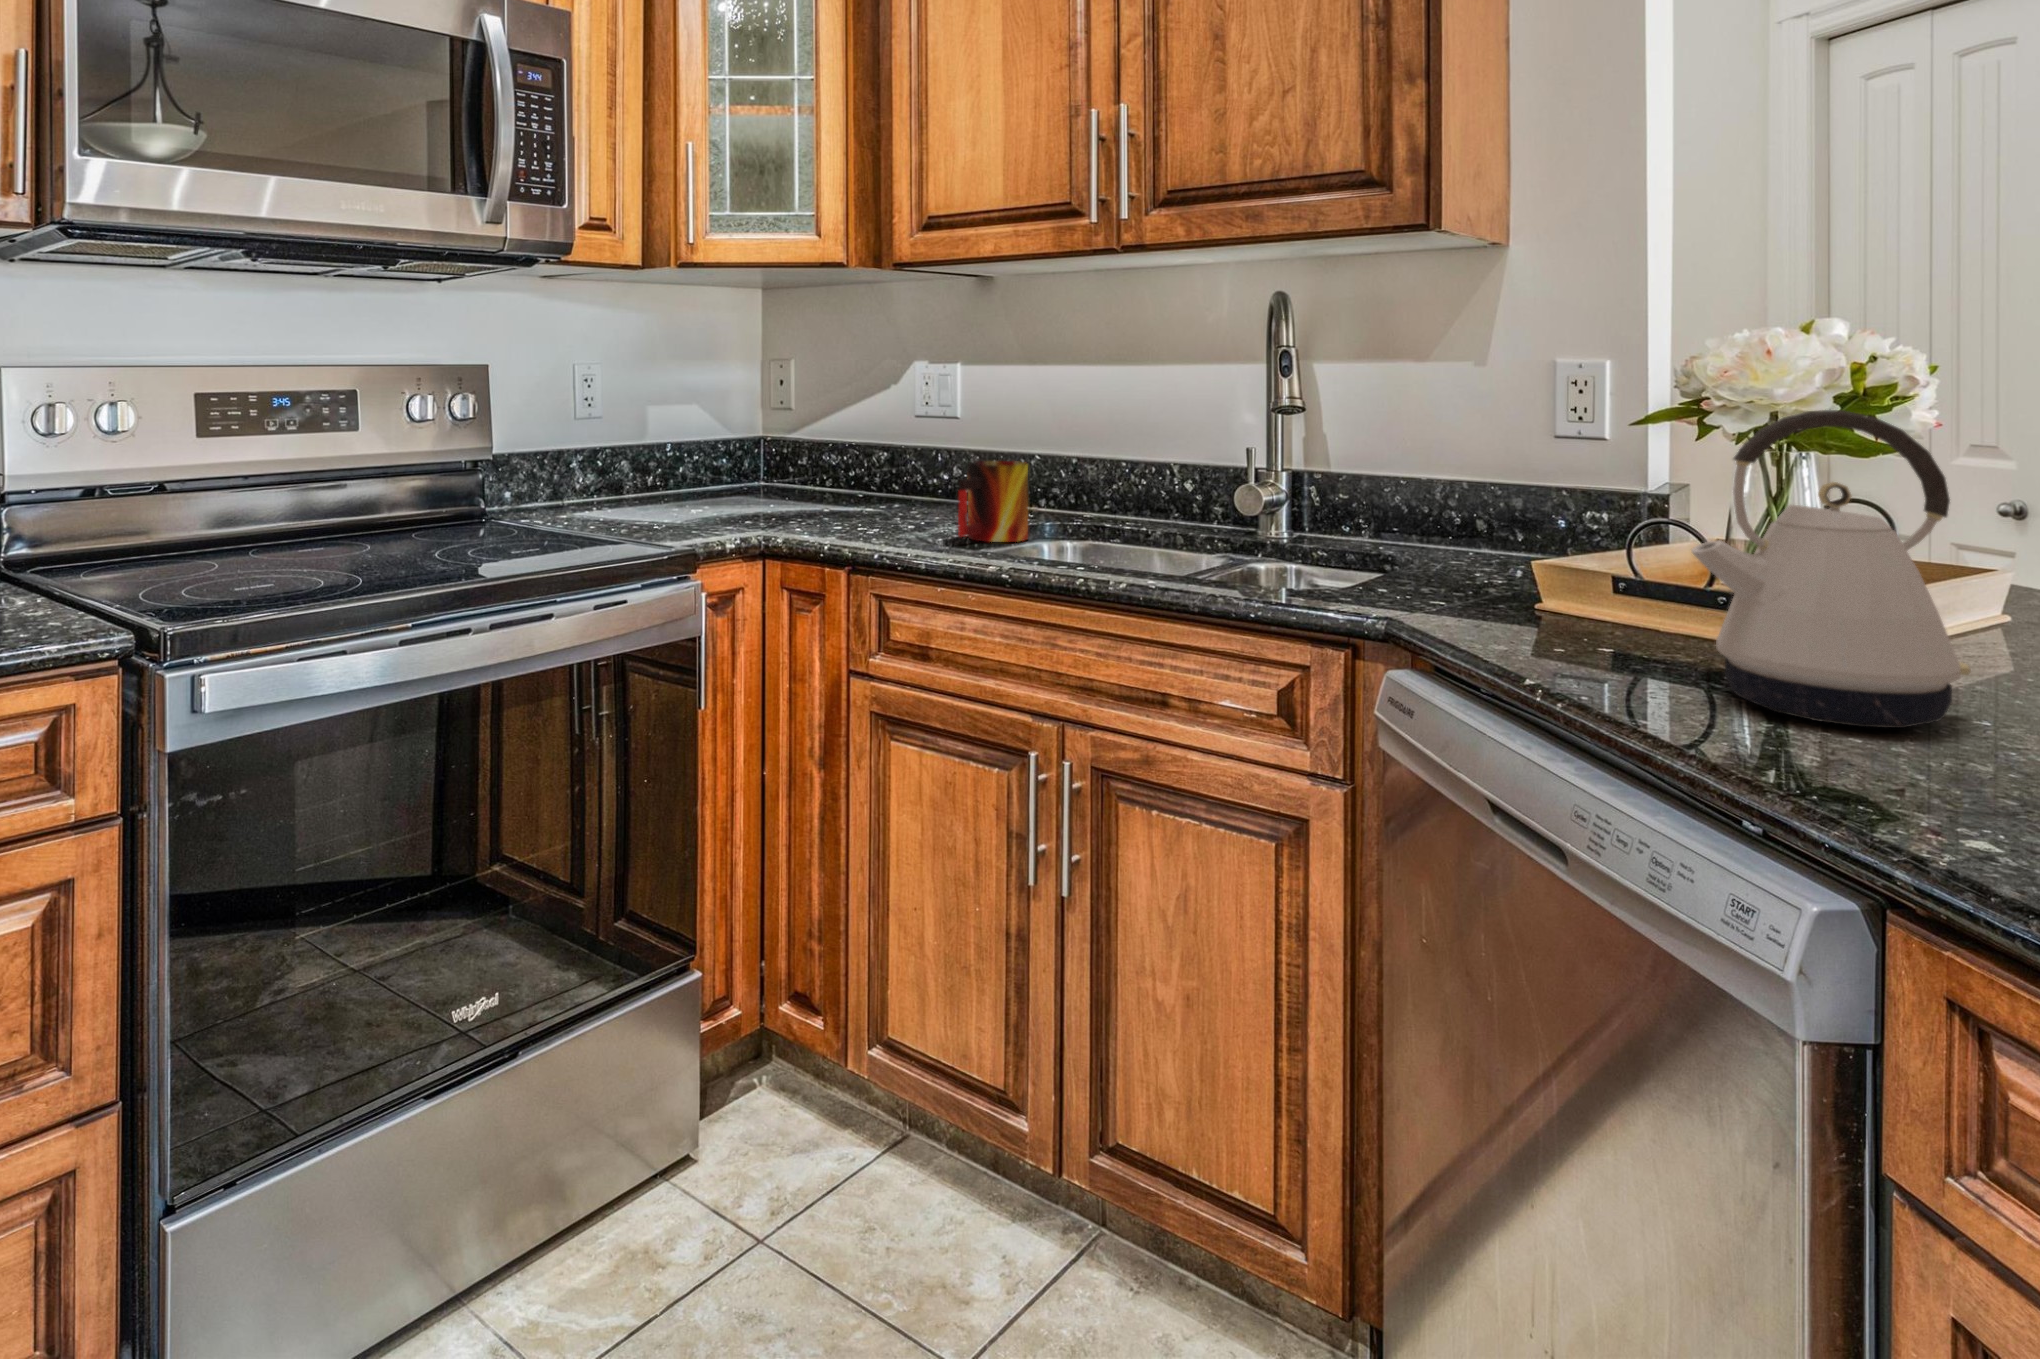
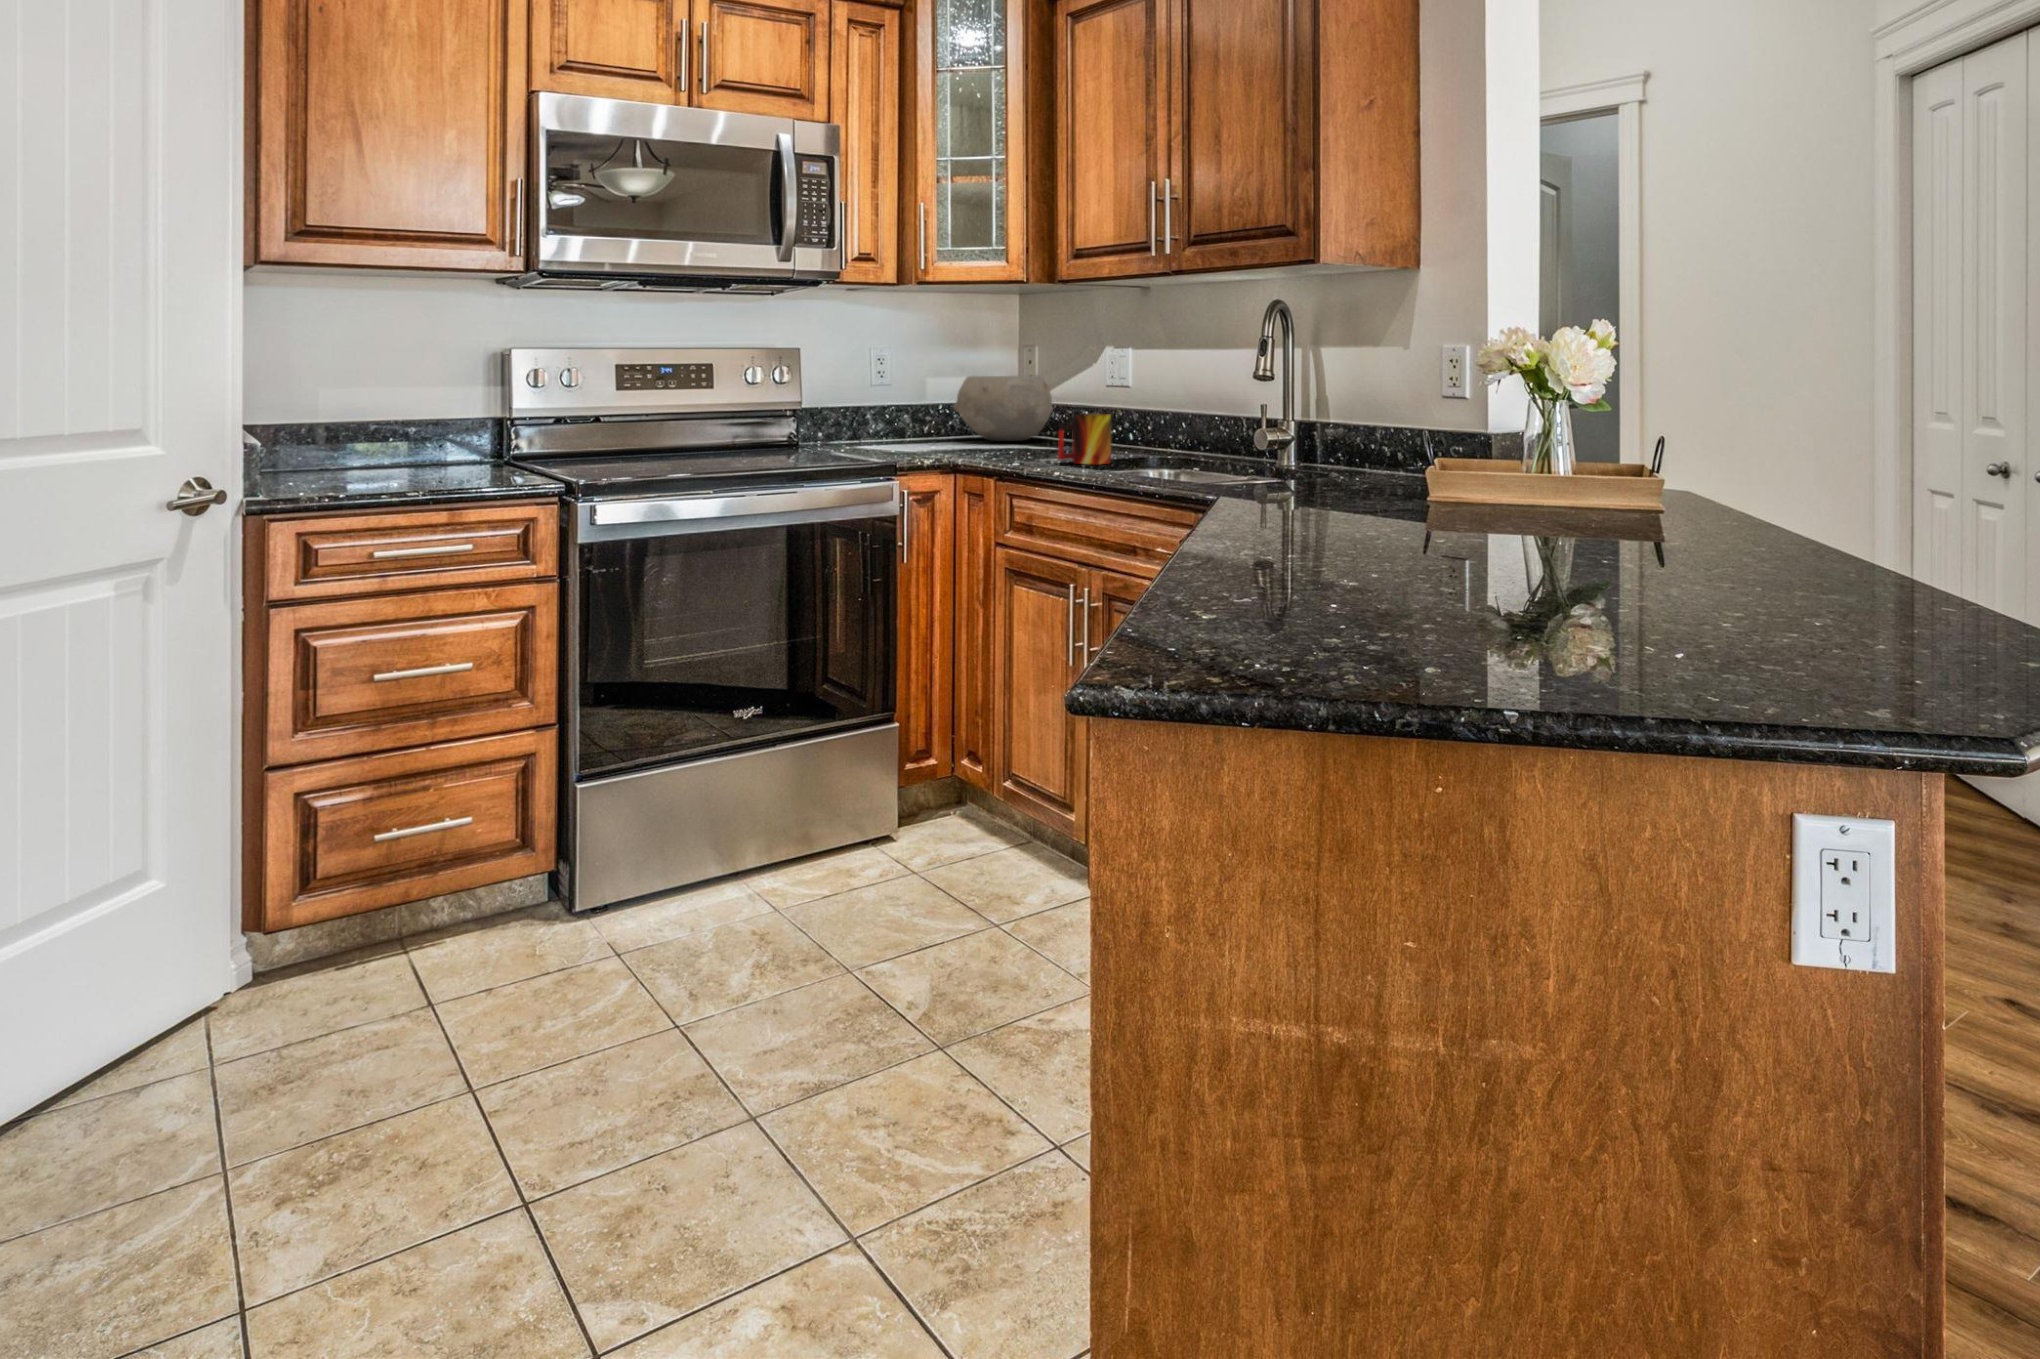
ceramic bowl: none [701,397,841,492] -> present [954,375,1053,441]
kettle: present [1691,410,1971,728] -> none [1267,369,1387,525]

